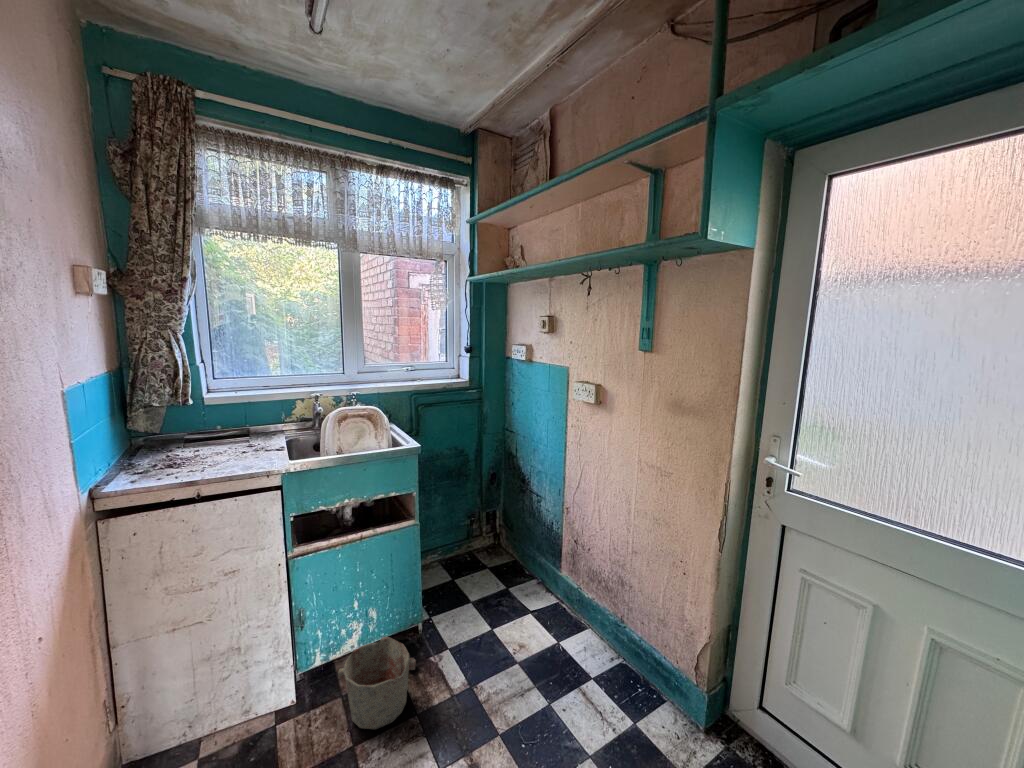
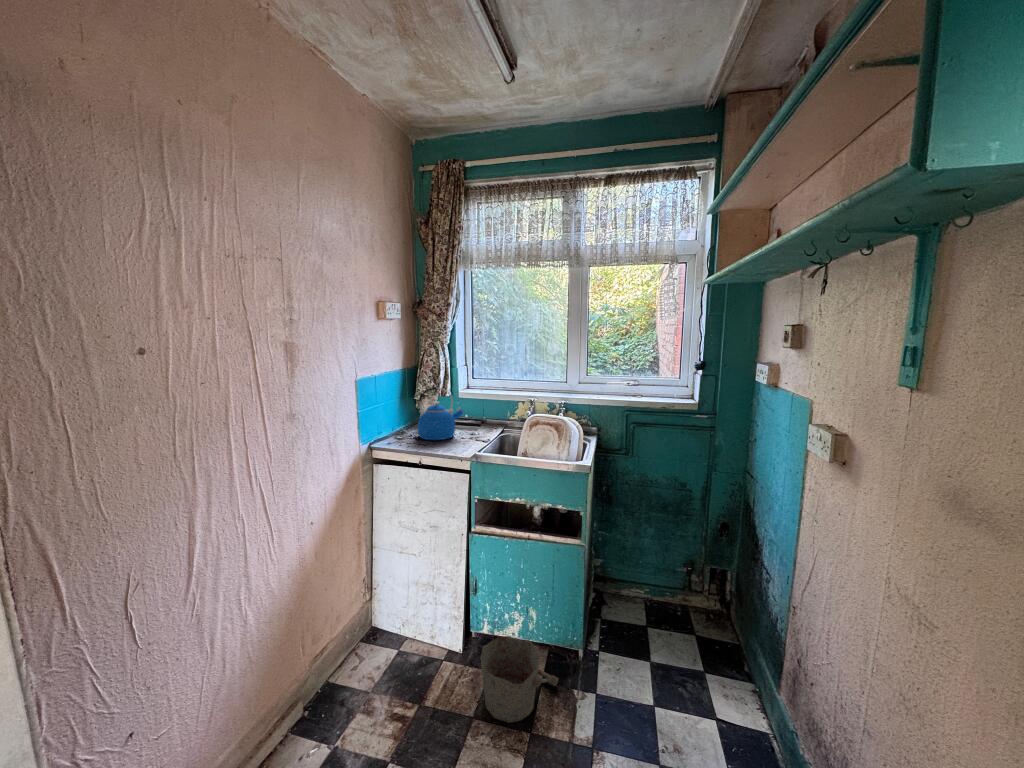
kettle: none [159,391,233,466] -> present [418,387,464,440]

